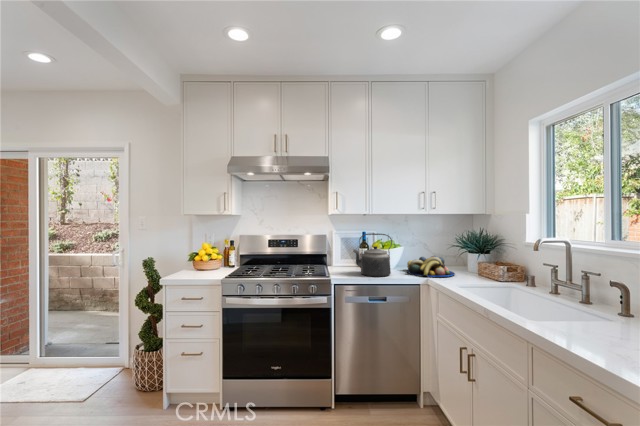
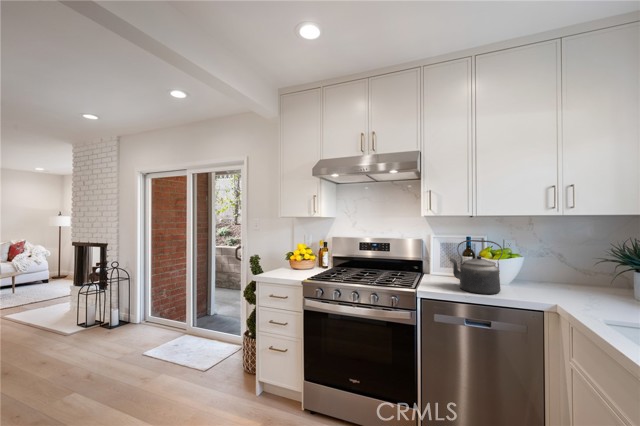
fruit bowl: present [407,256,455,277] -> none [527,272,607,304]

